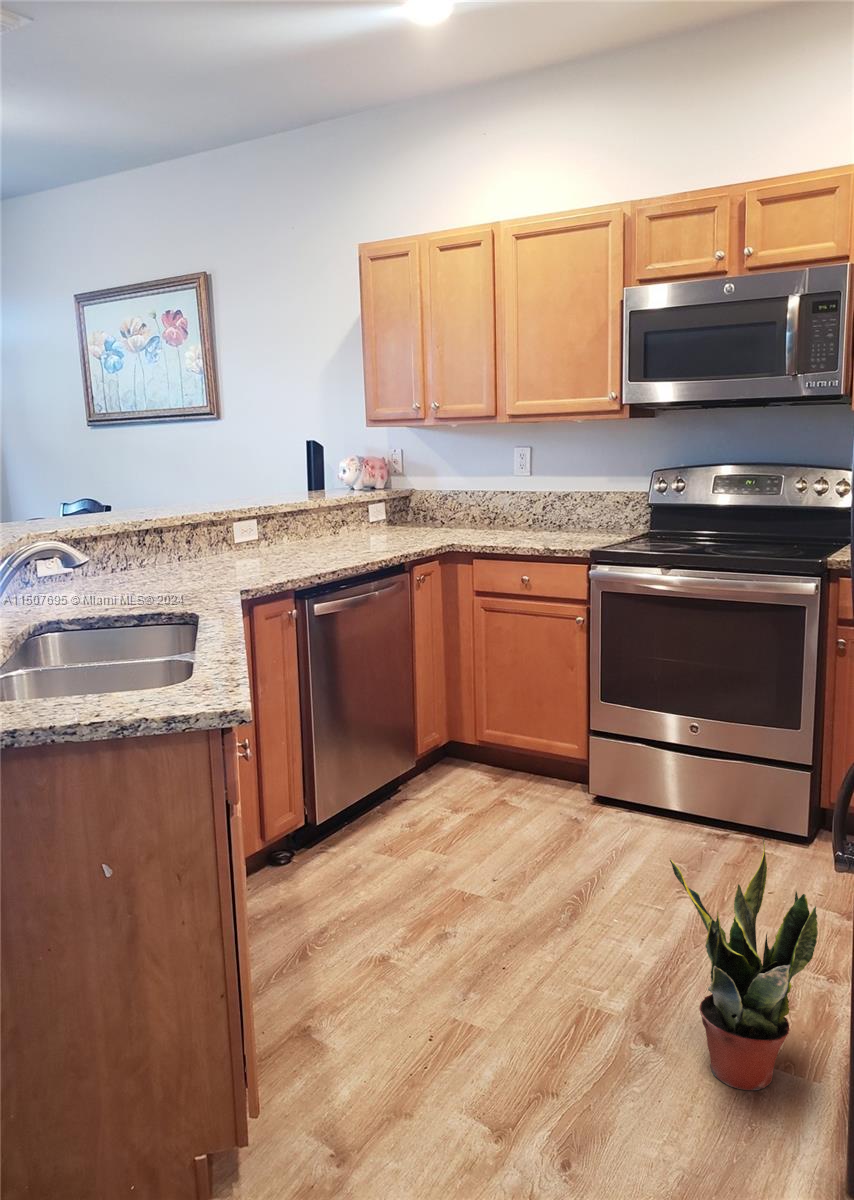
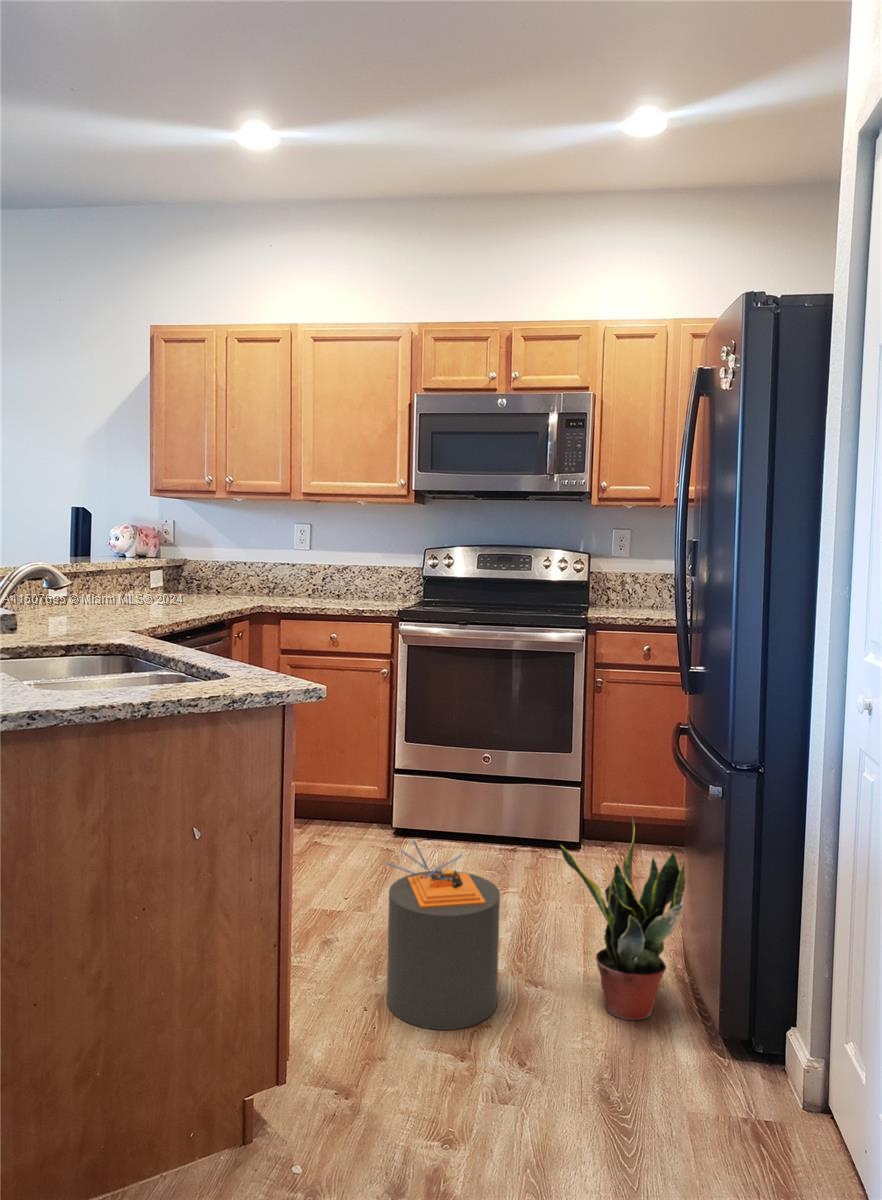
trash can: none [457,823,587,1048] -> present [386,841,500,1030]

